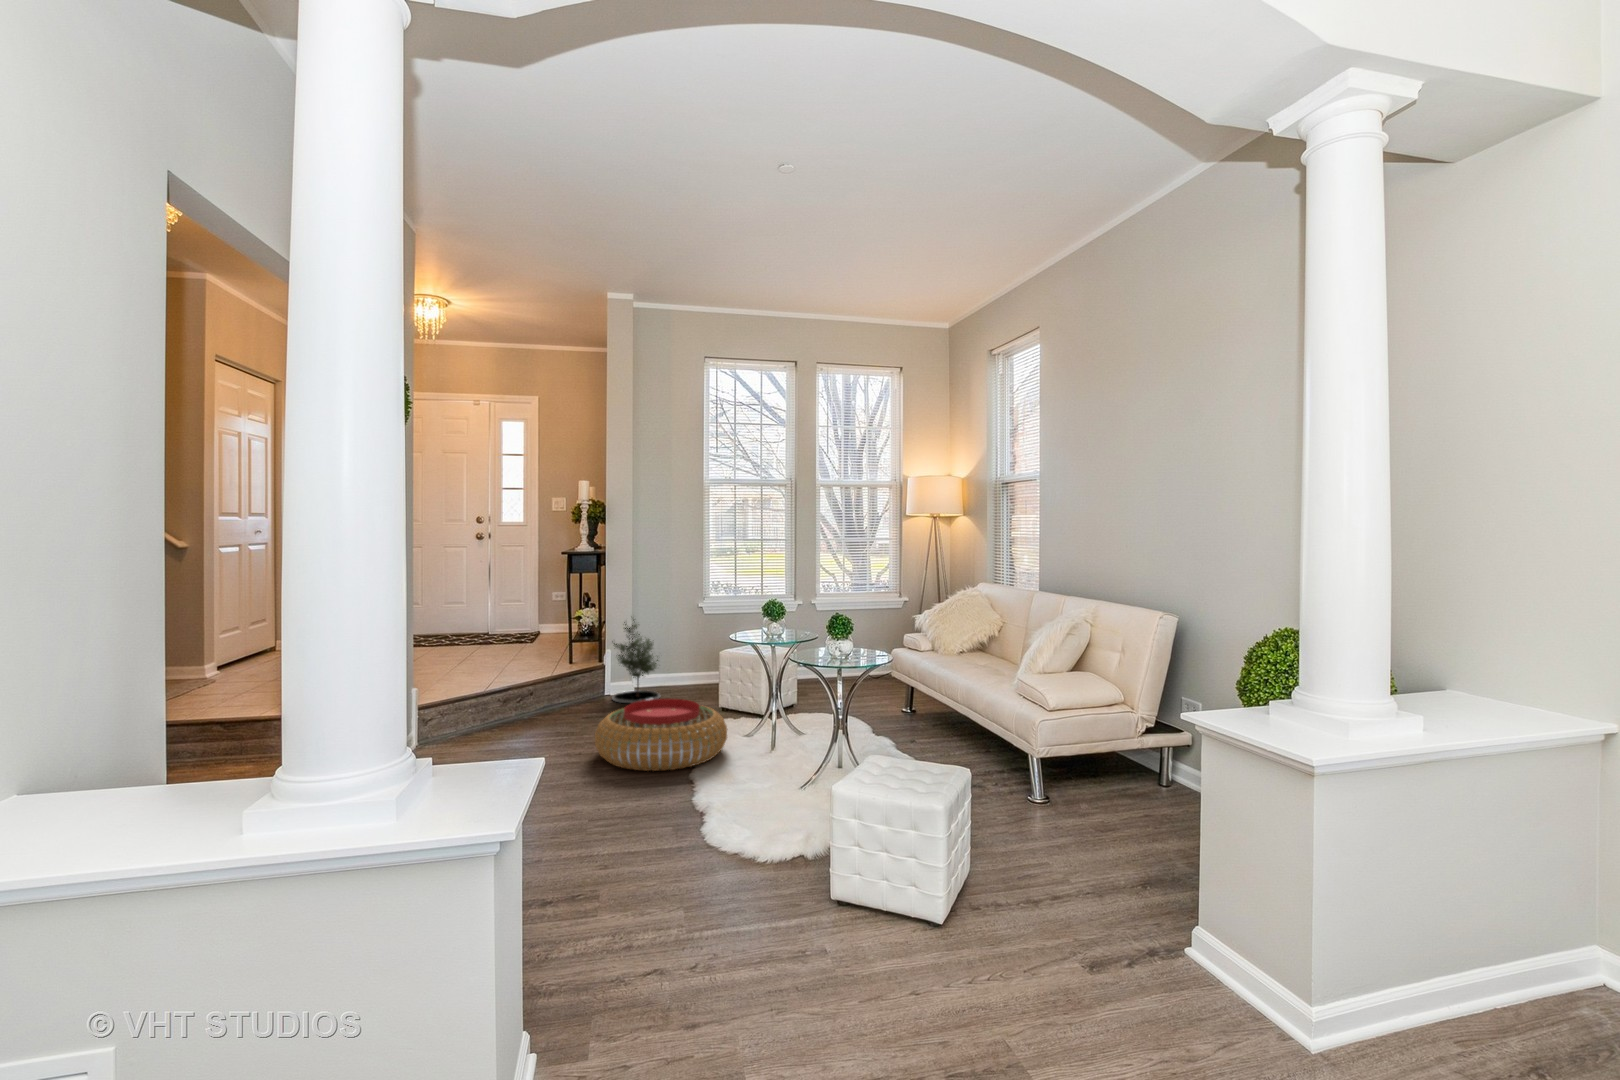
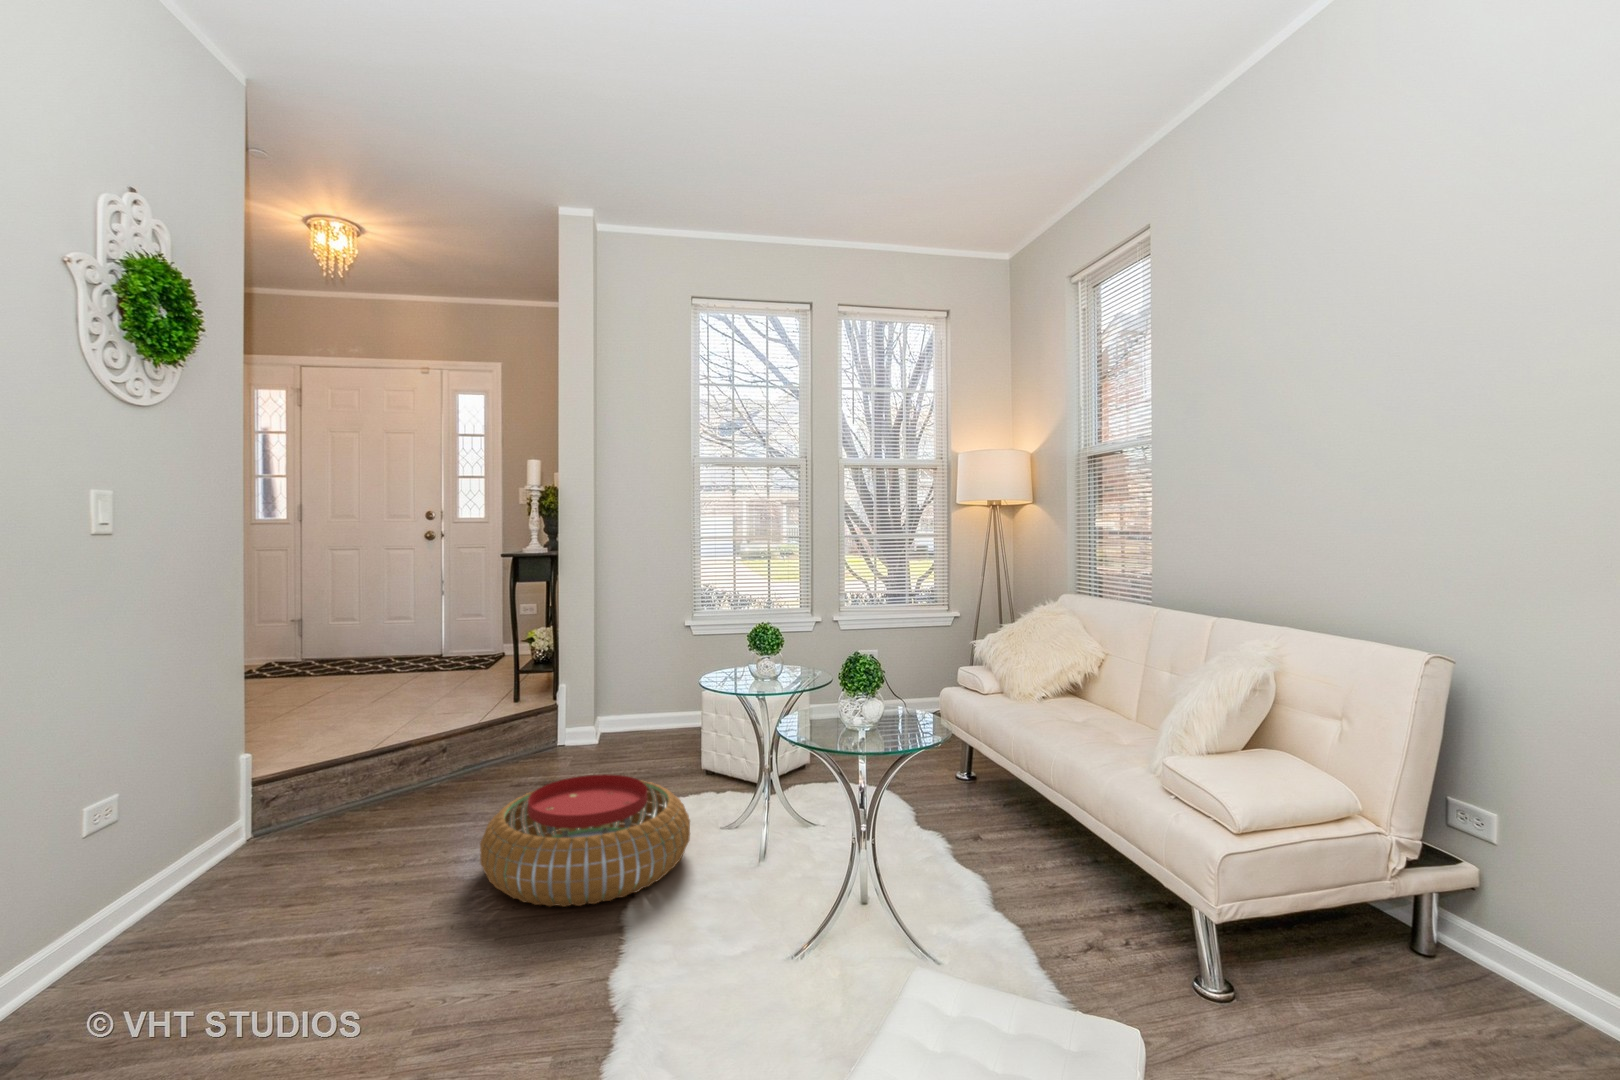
potted tree: present [612,619,660,703] -> none [558,639,626,762]

